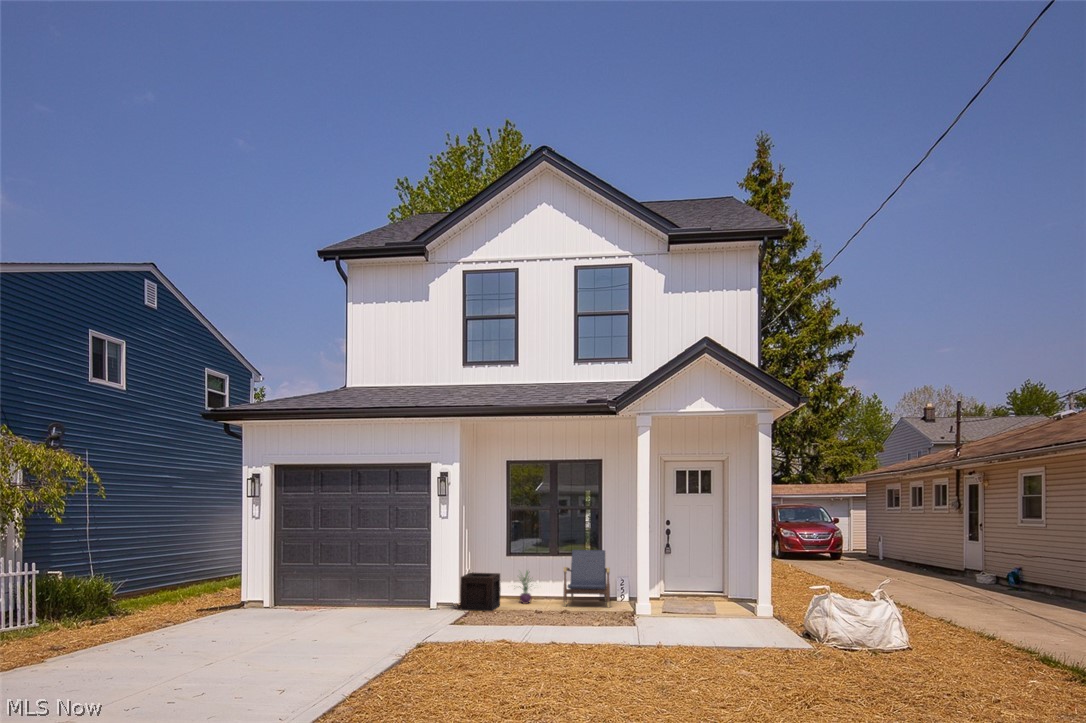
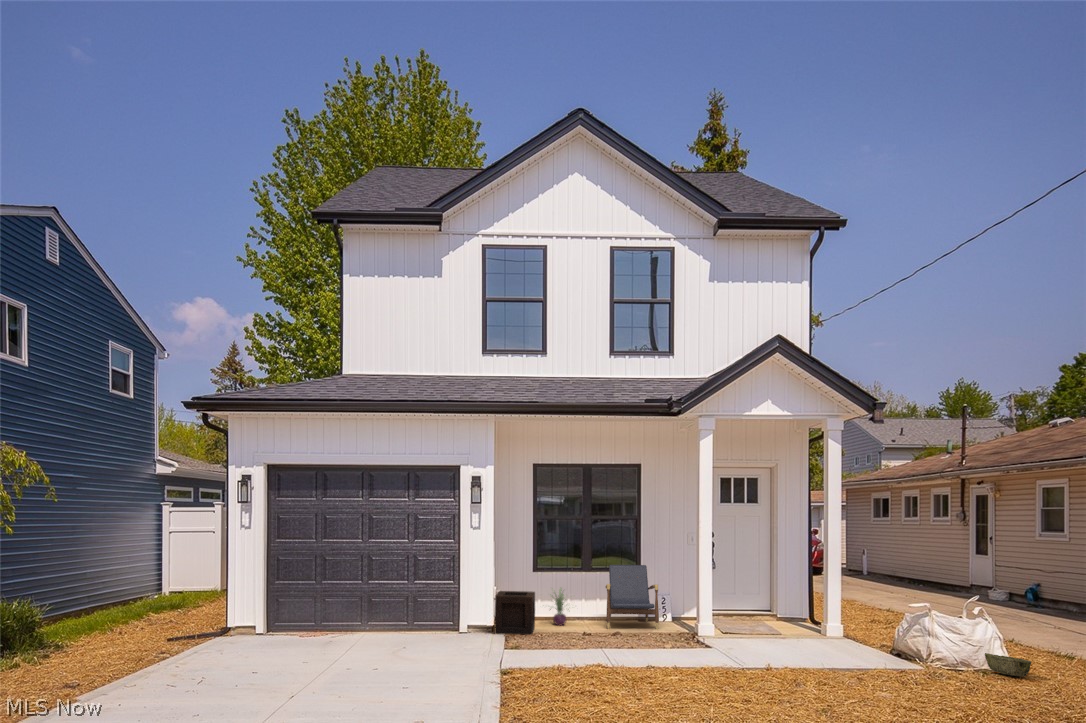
woven basket: none [877,633,918,656] -> present [985,653,1031,677]

